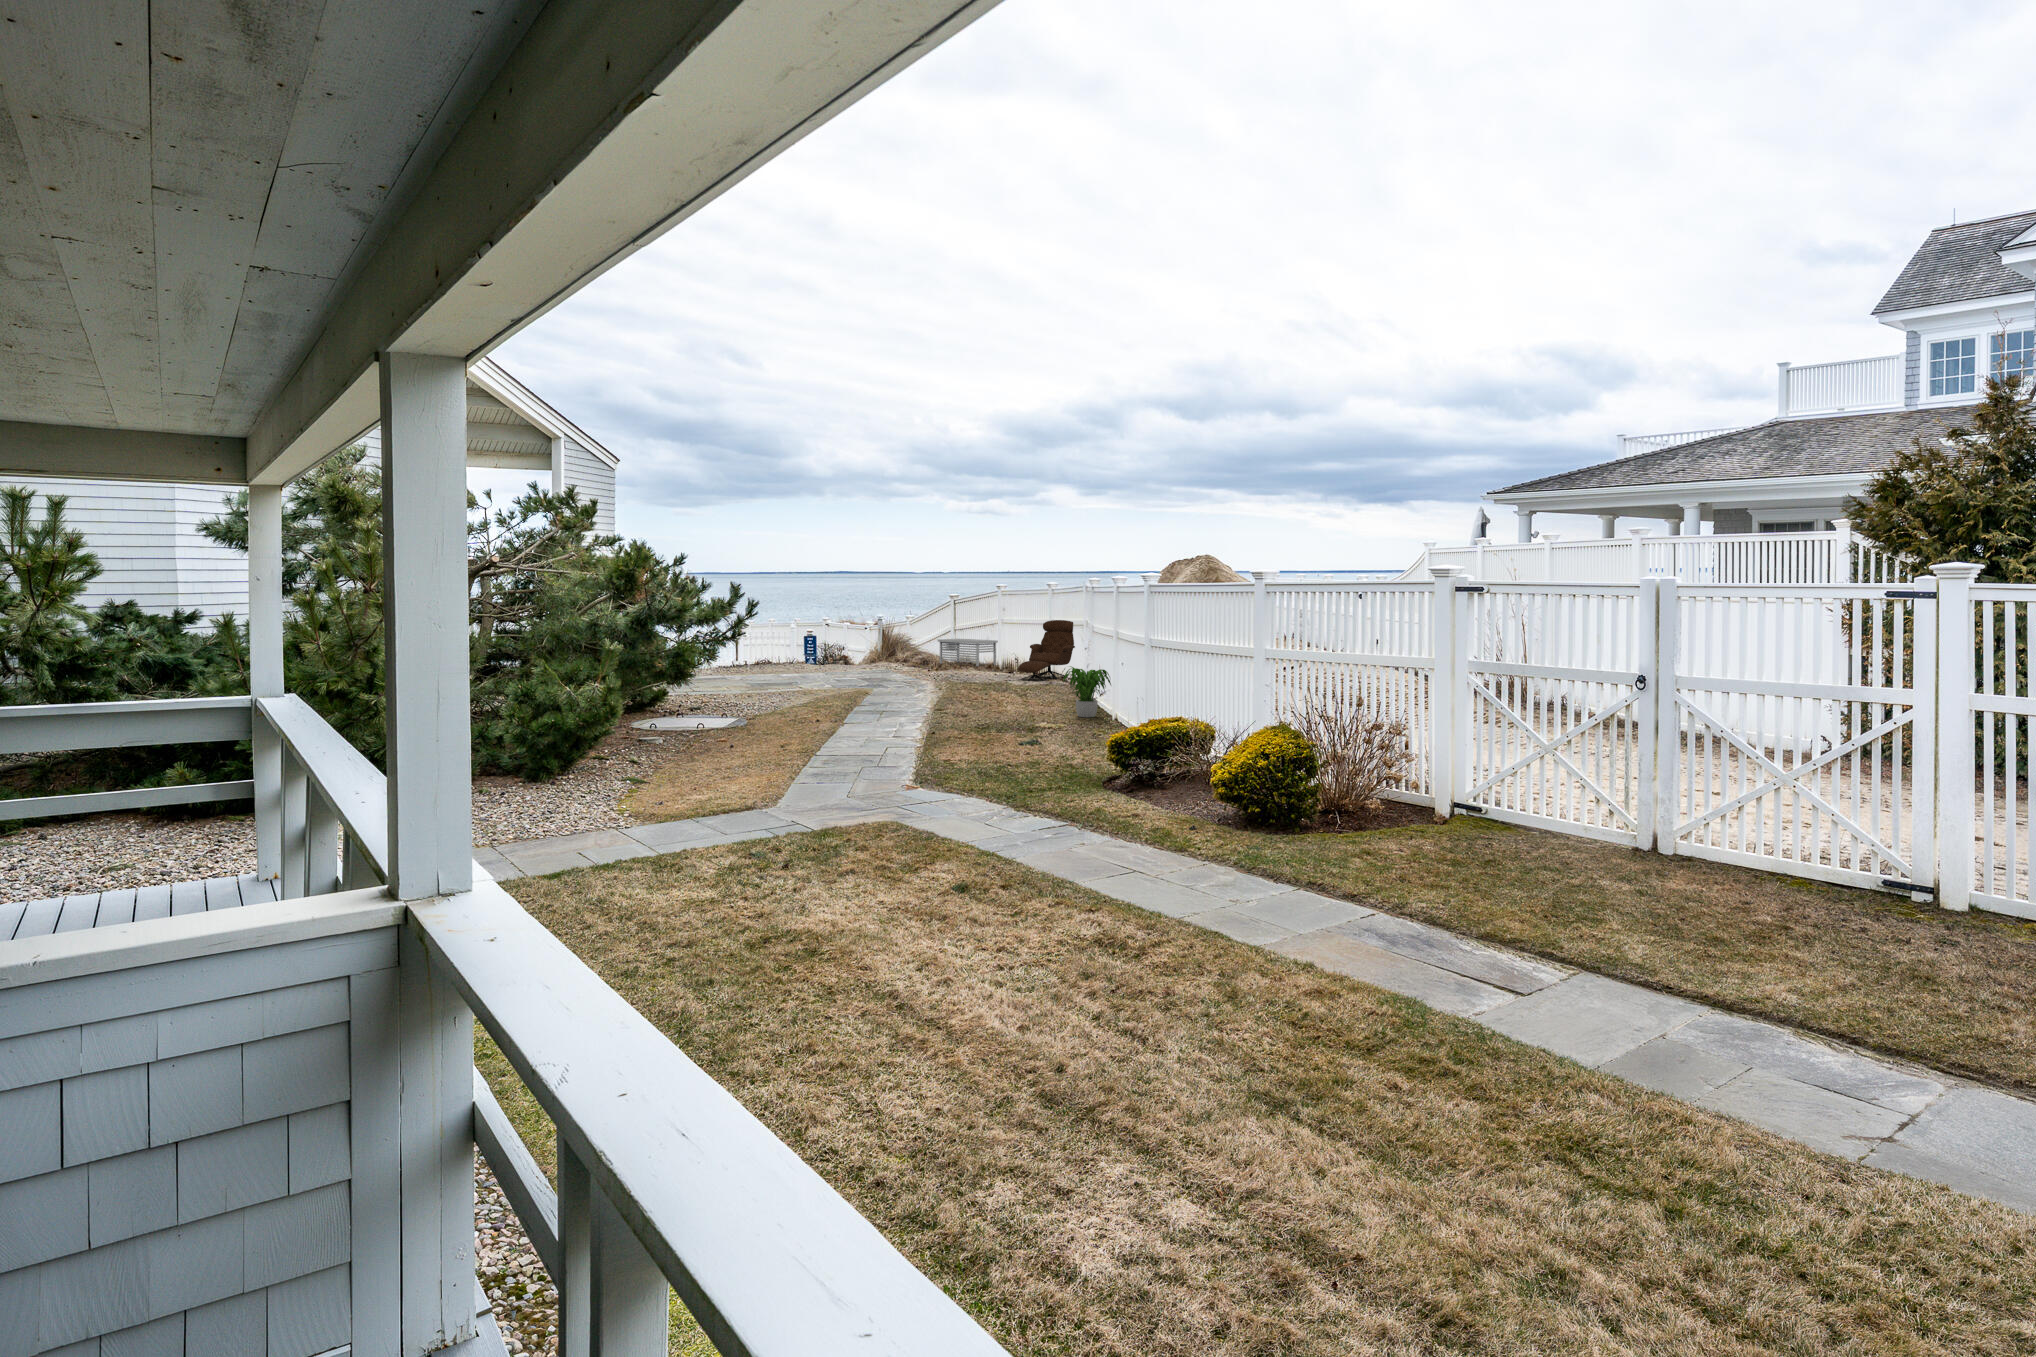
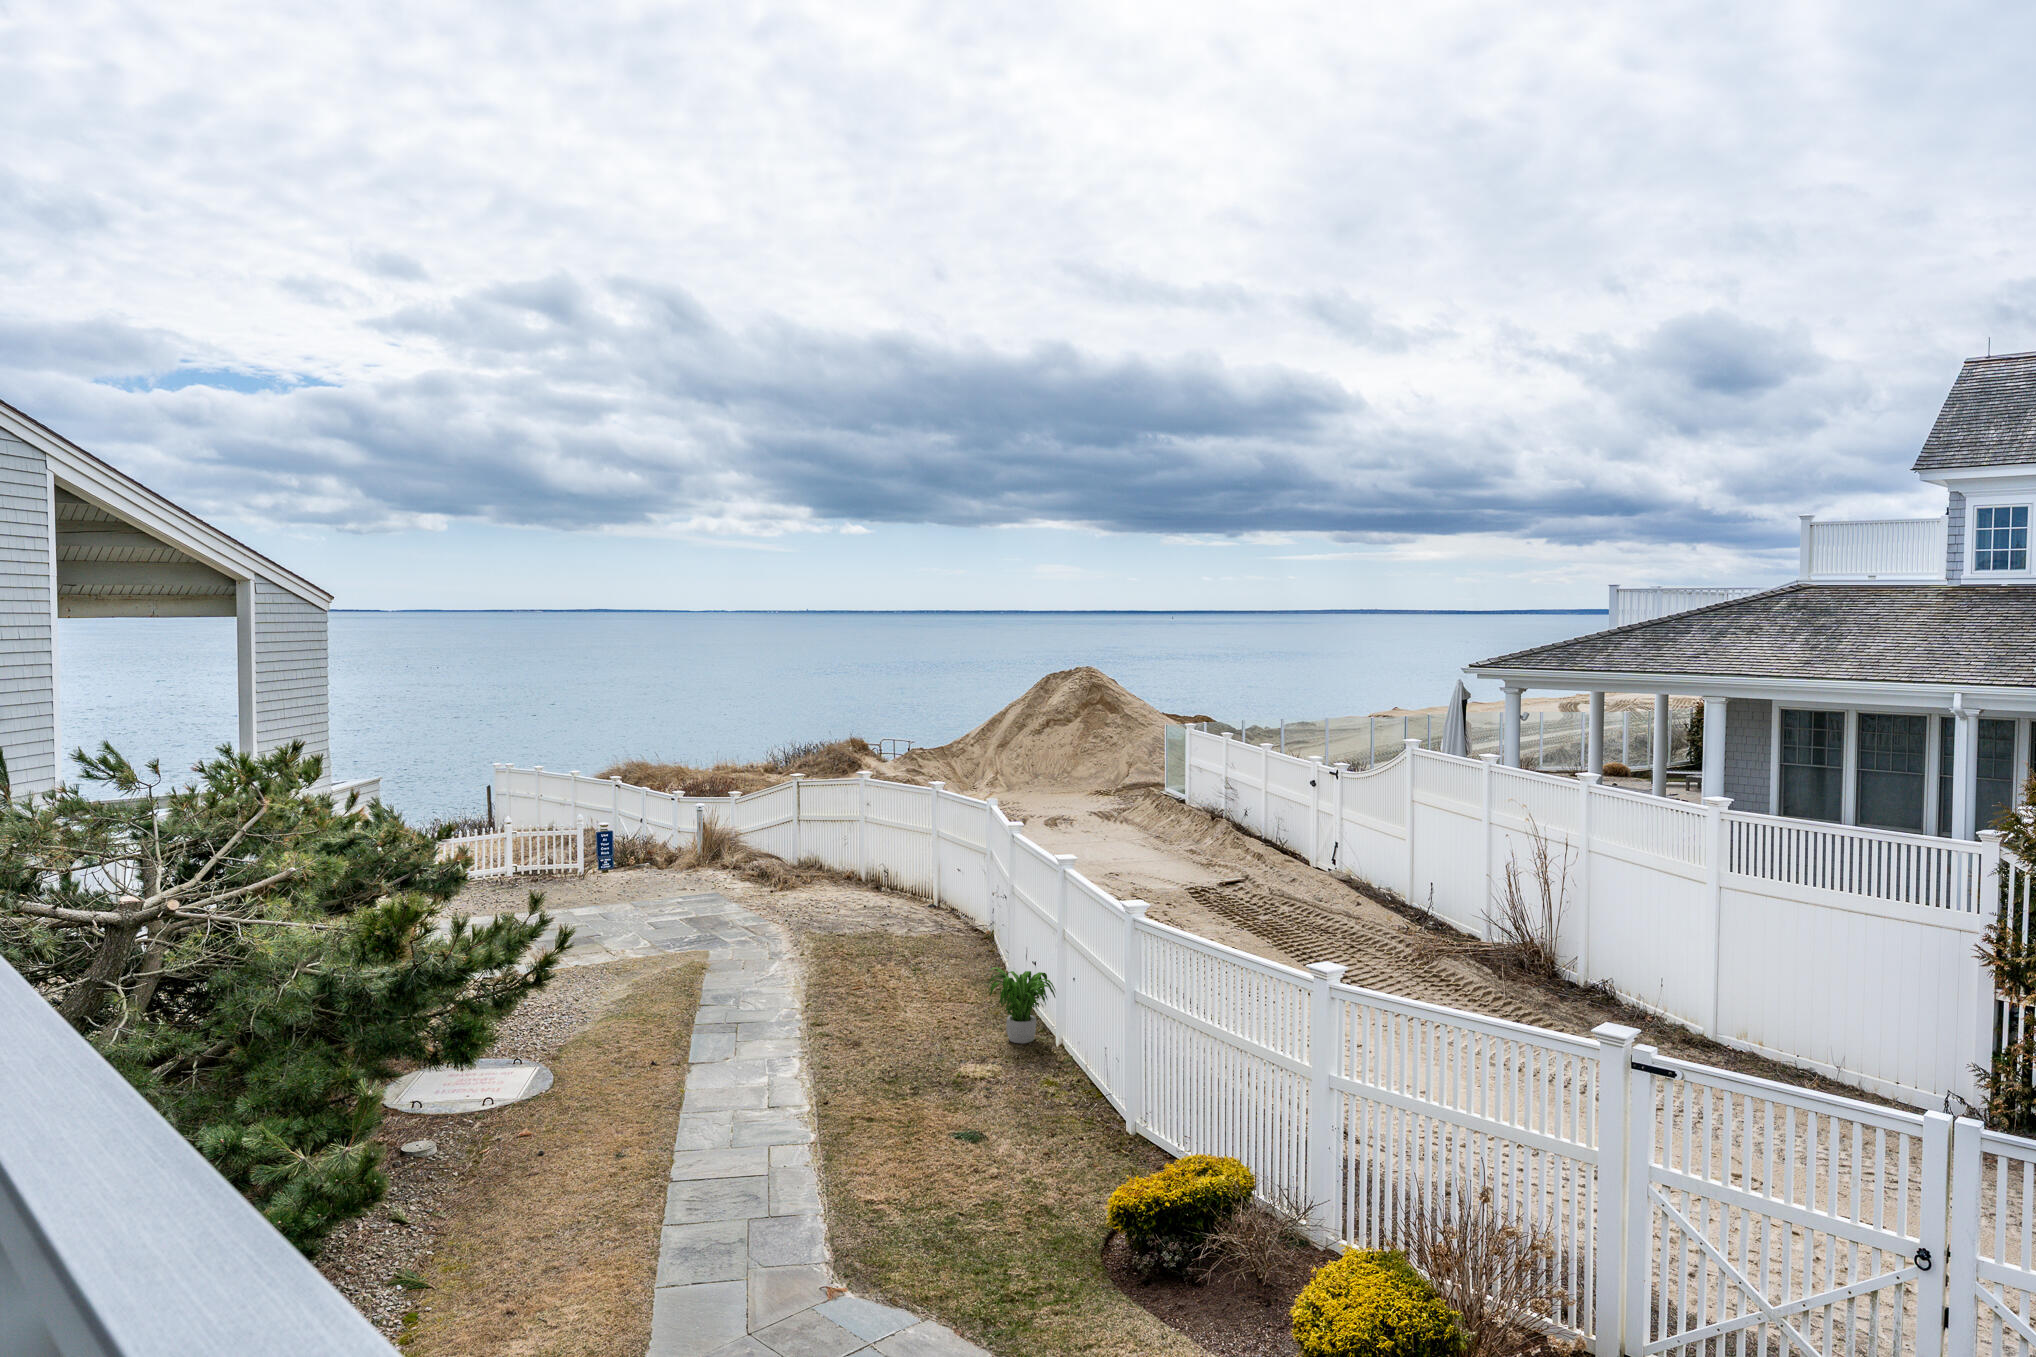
lounge chair: present [1018,620,1075,681] -> none [901,838,975,928]
storage bench: present [938,639,998,666] -> none [781,840,863,884]

